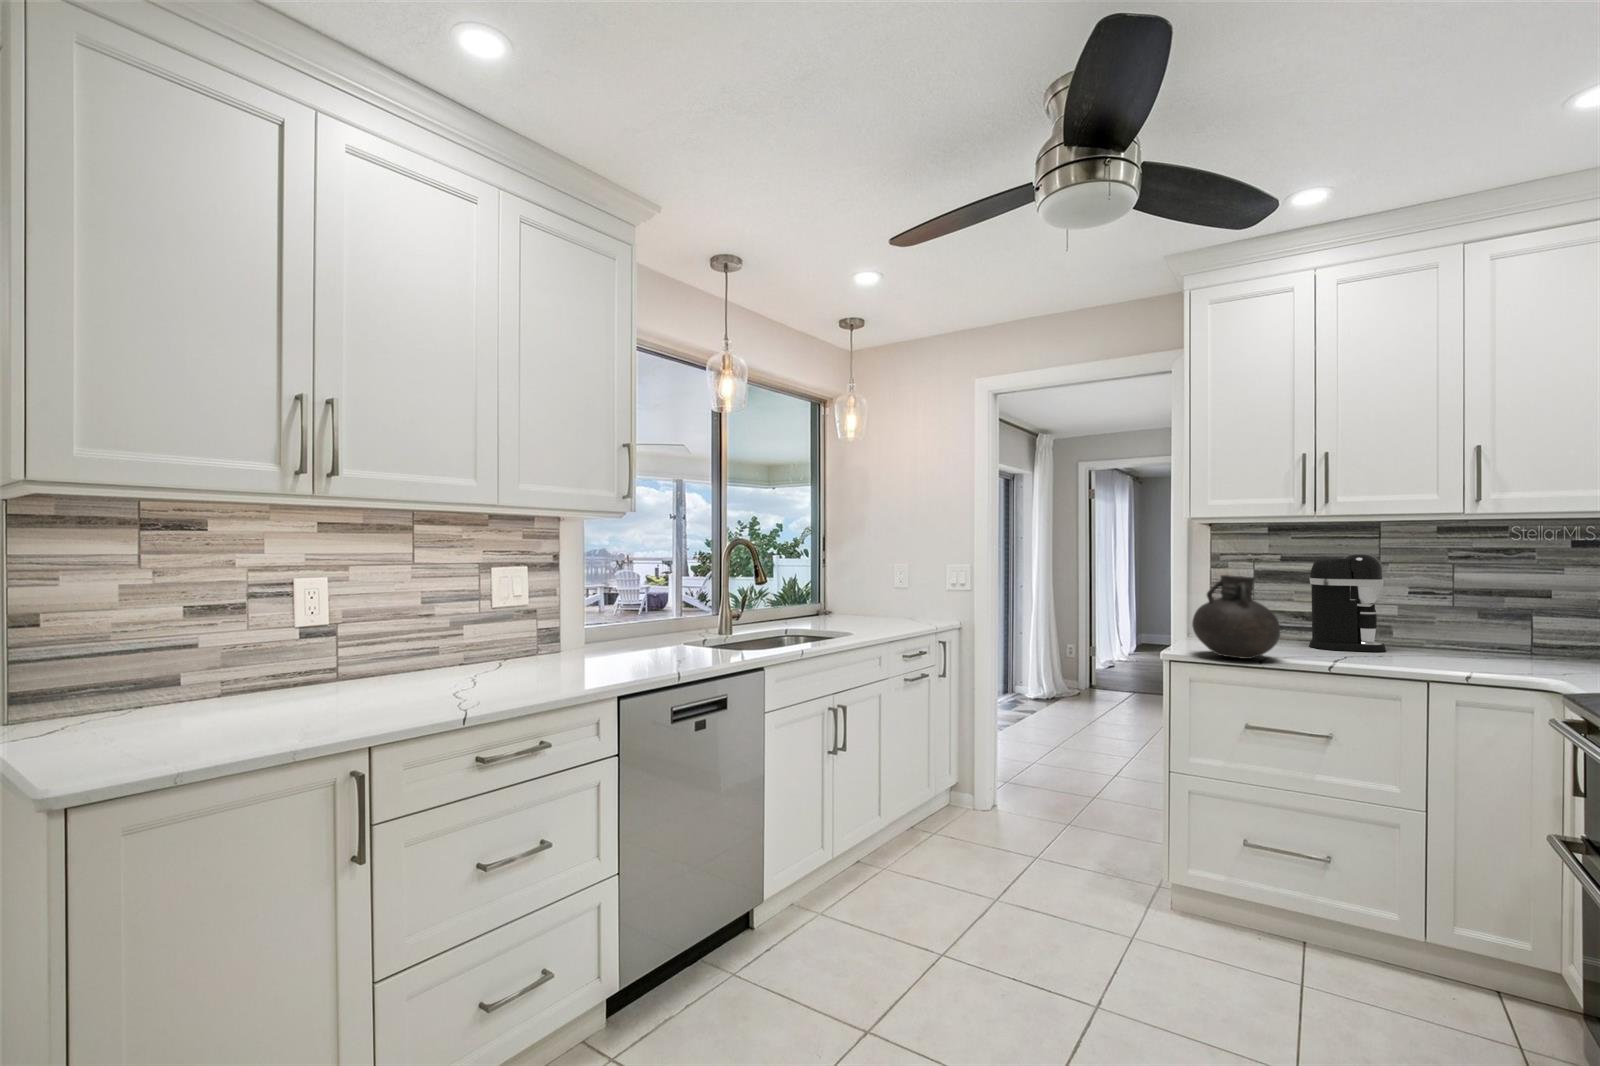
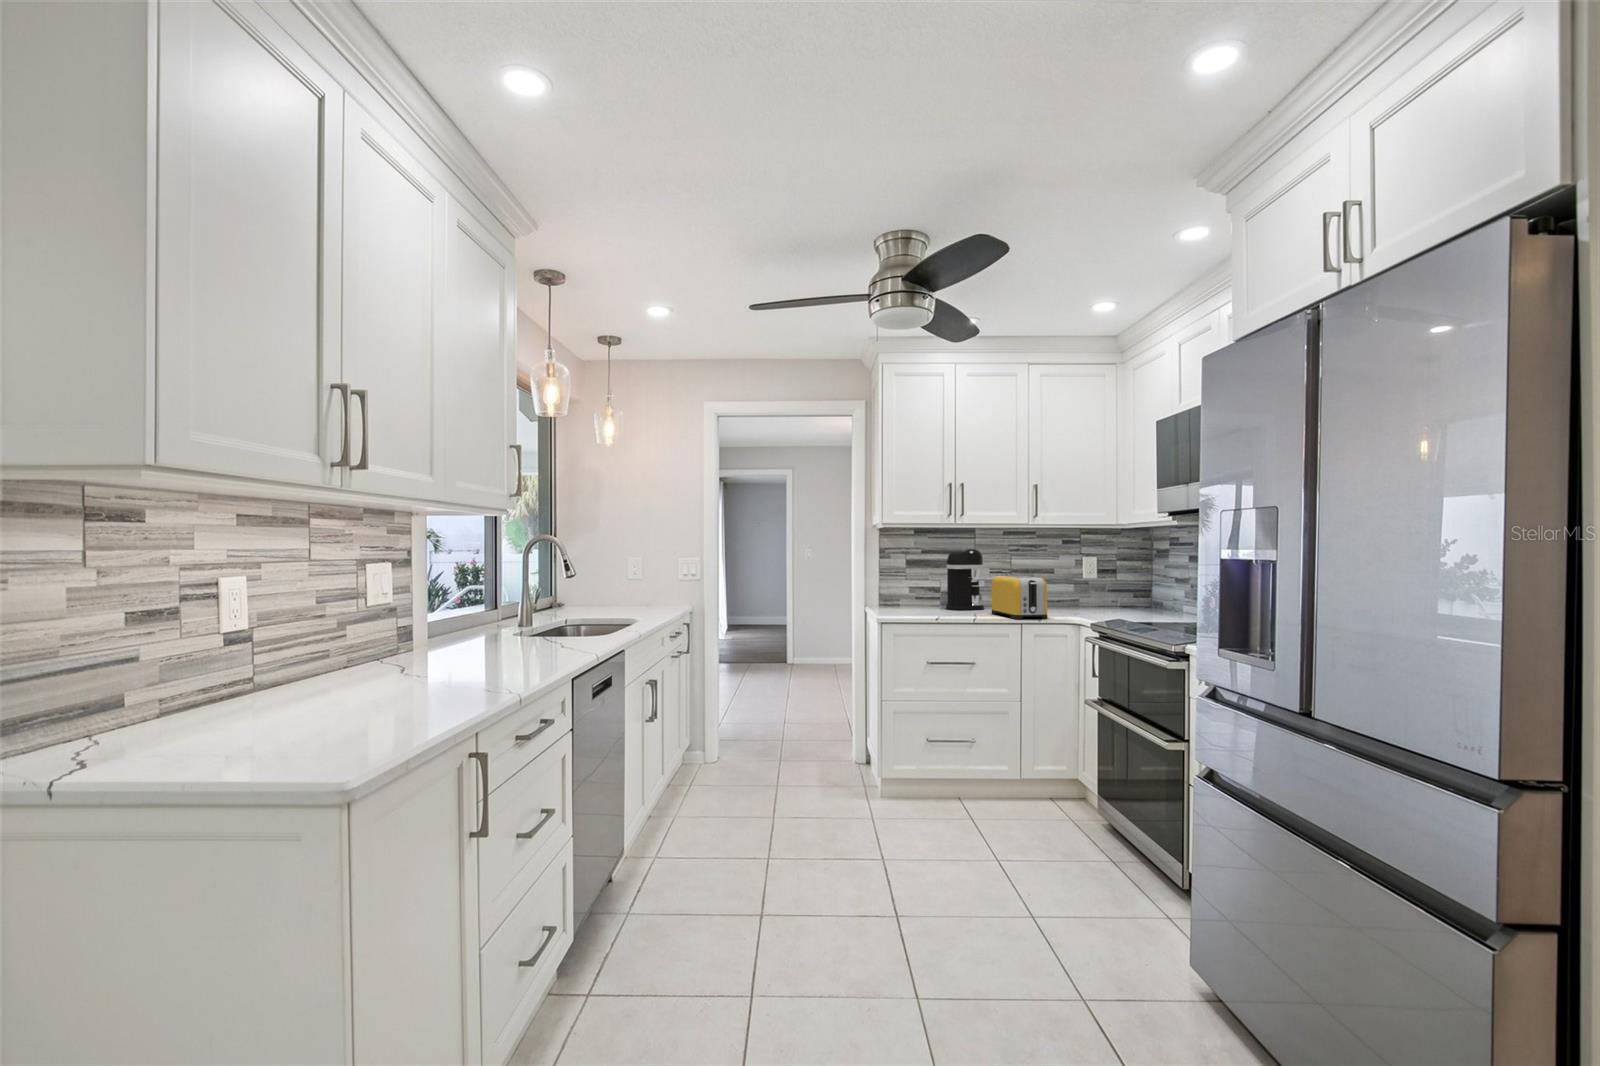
vase: present [1192,575,1280,659] -> none [896,563,946,618]
toaster: none [1386,599,1502,681] -> present [992,576,1047,619]

